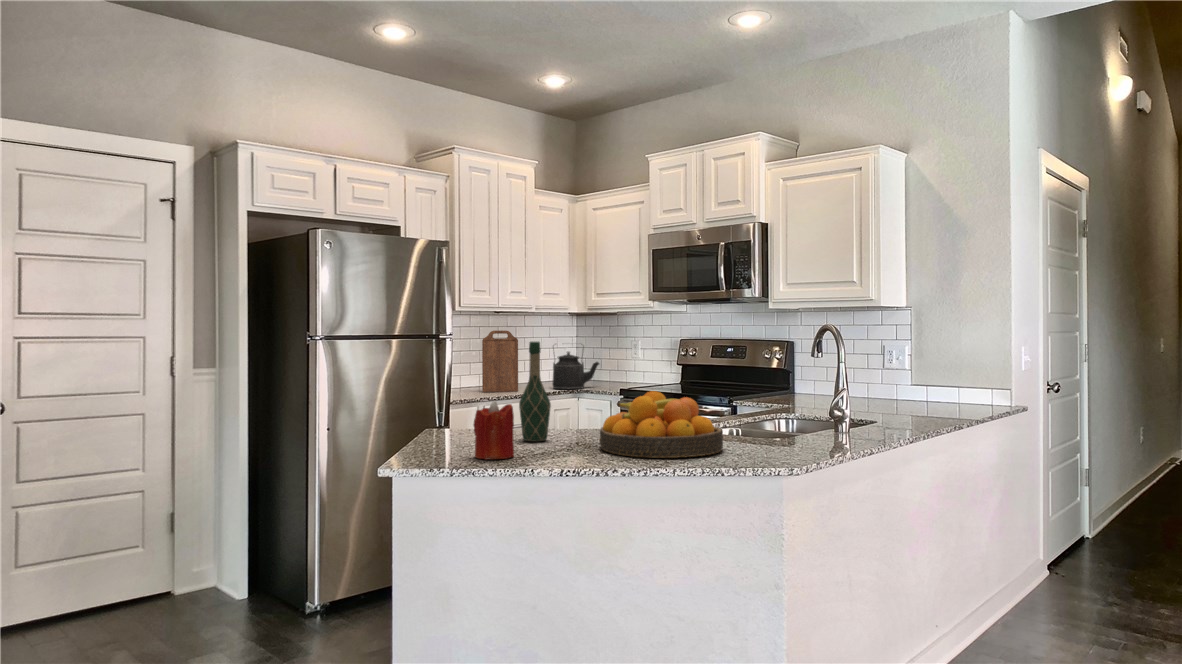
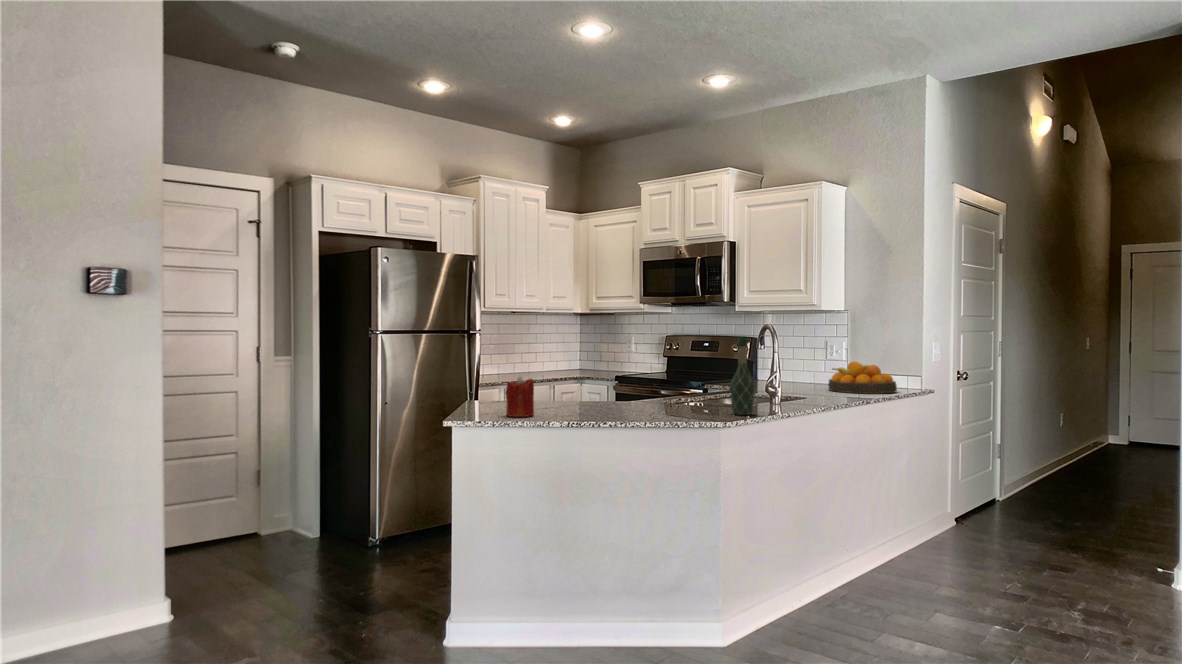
cutting board: present [482,330,518,392] -> none [502,327,532,378]
wine bottle: present [519,342,551,441] -> present [730,337,755,415]
kettle: present [553,347,599,389] -> none [560,338,599,376]
fruit bowl: present [600,391,723,458] -> present [828,362,897,394]

